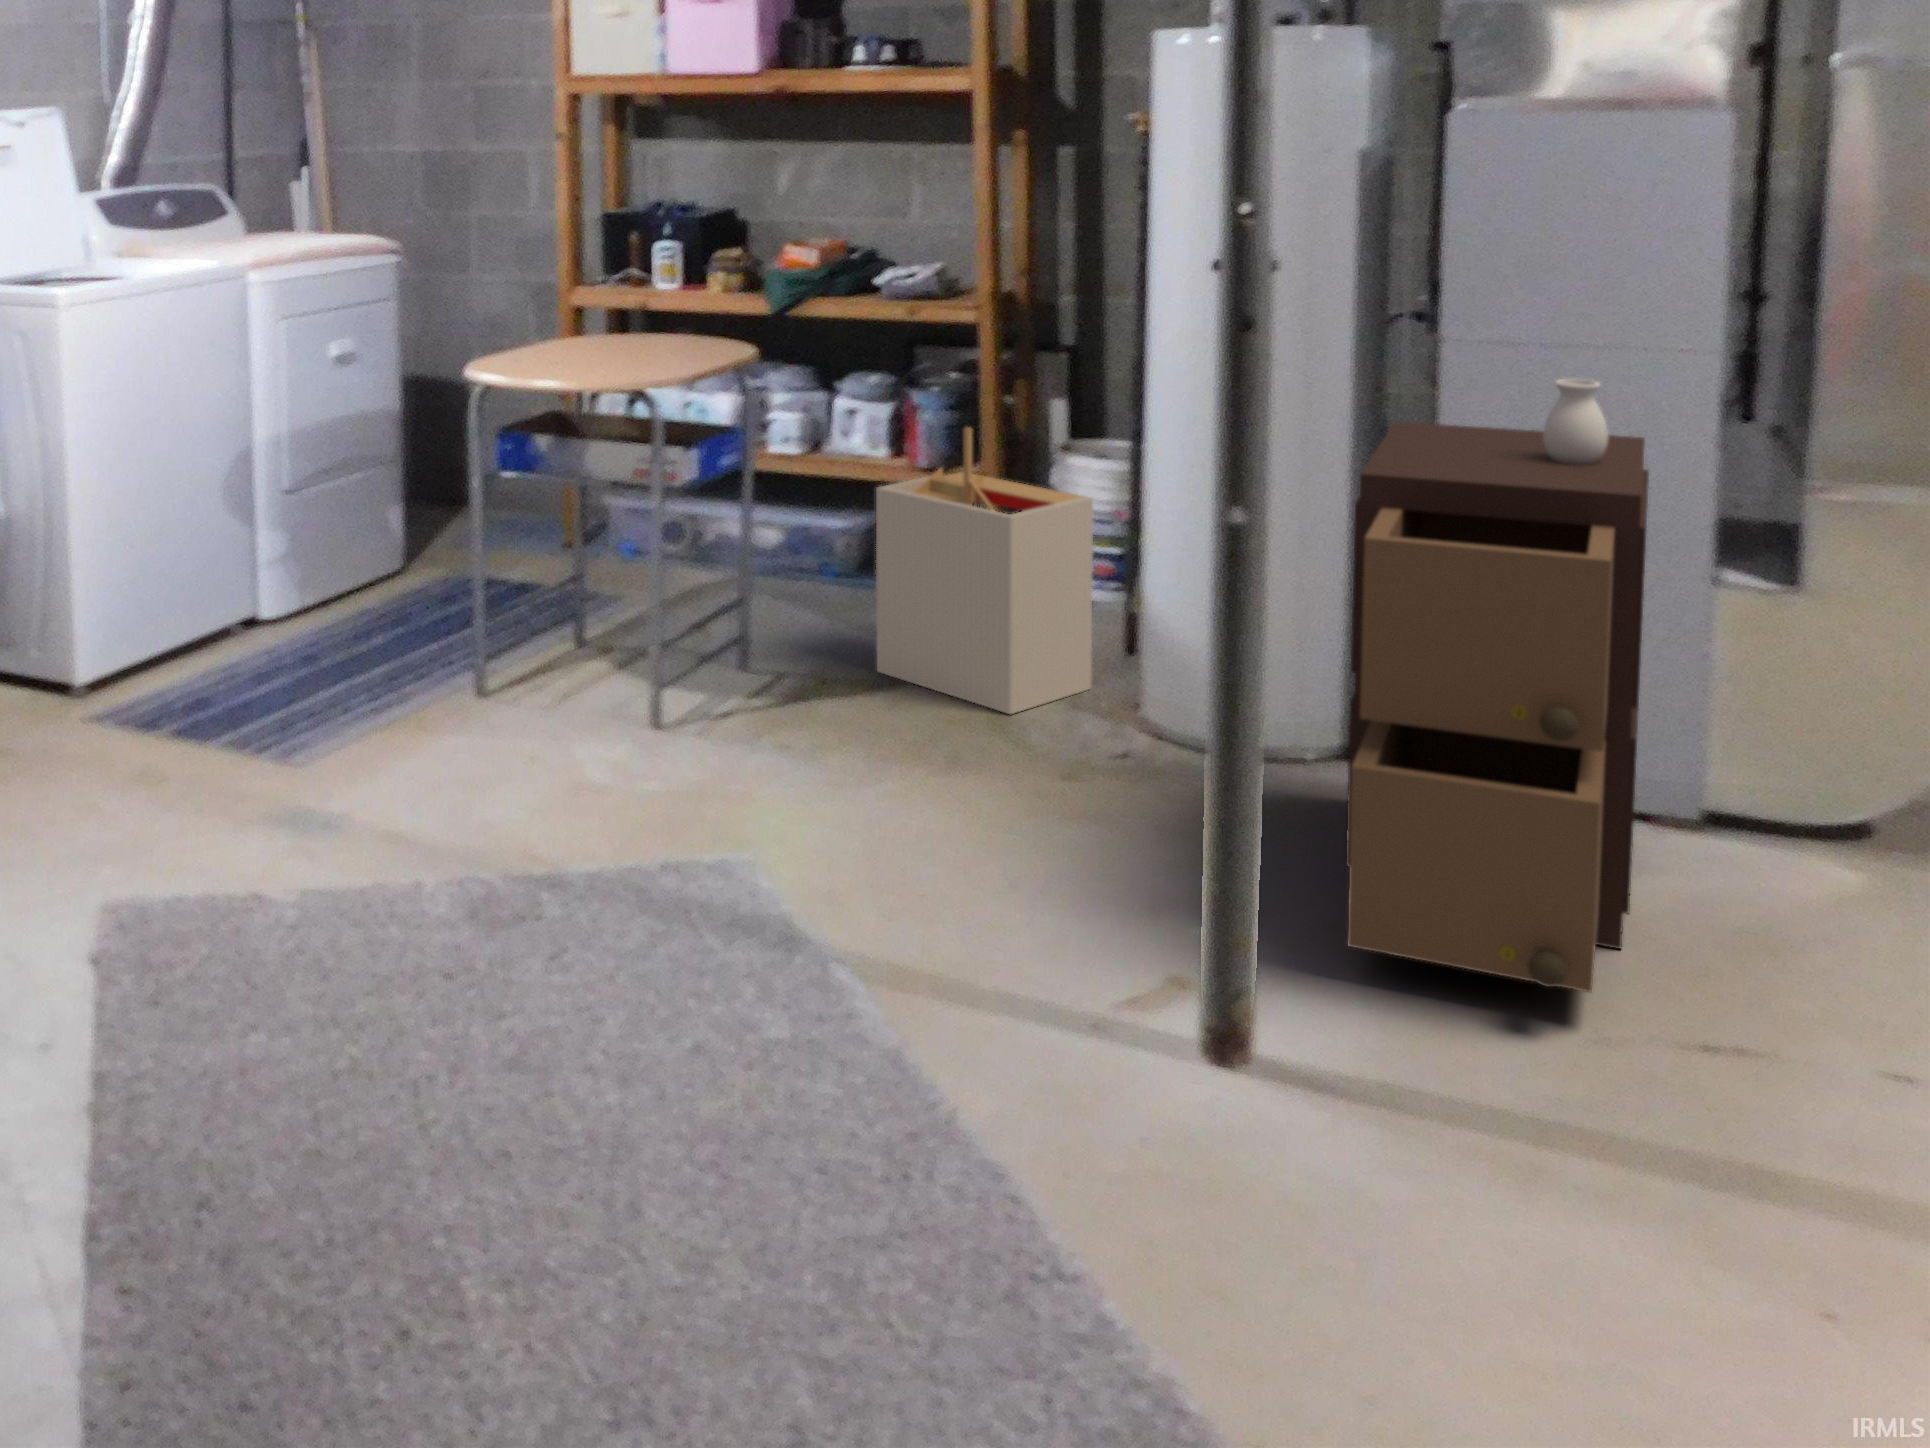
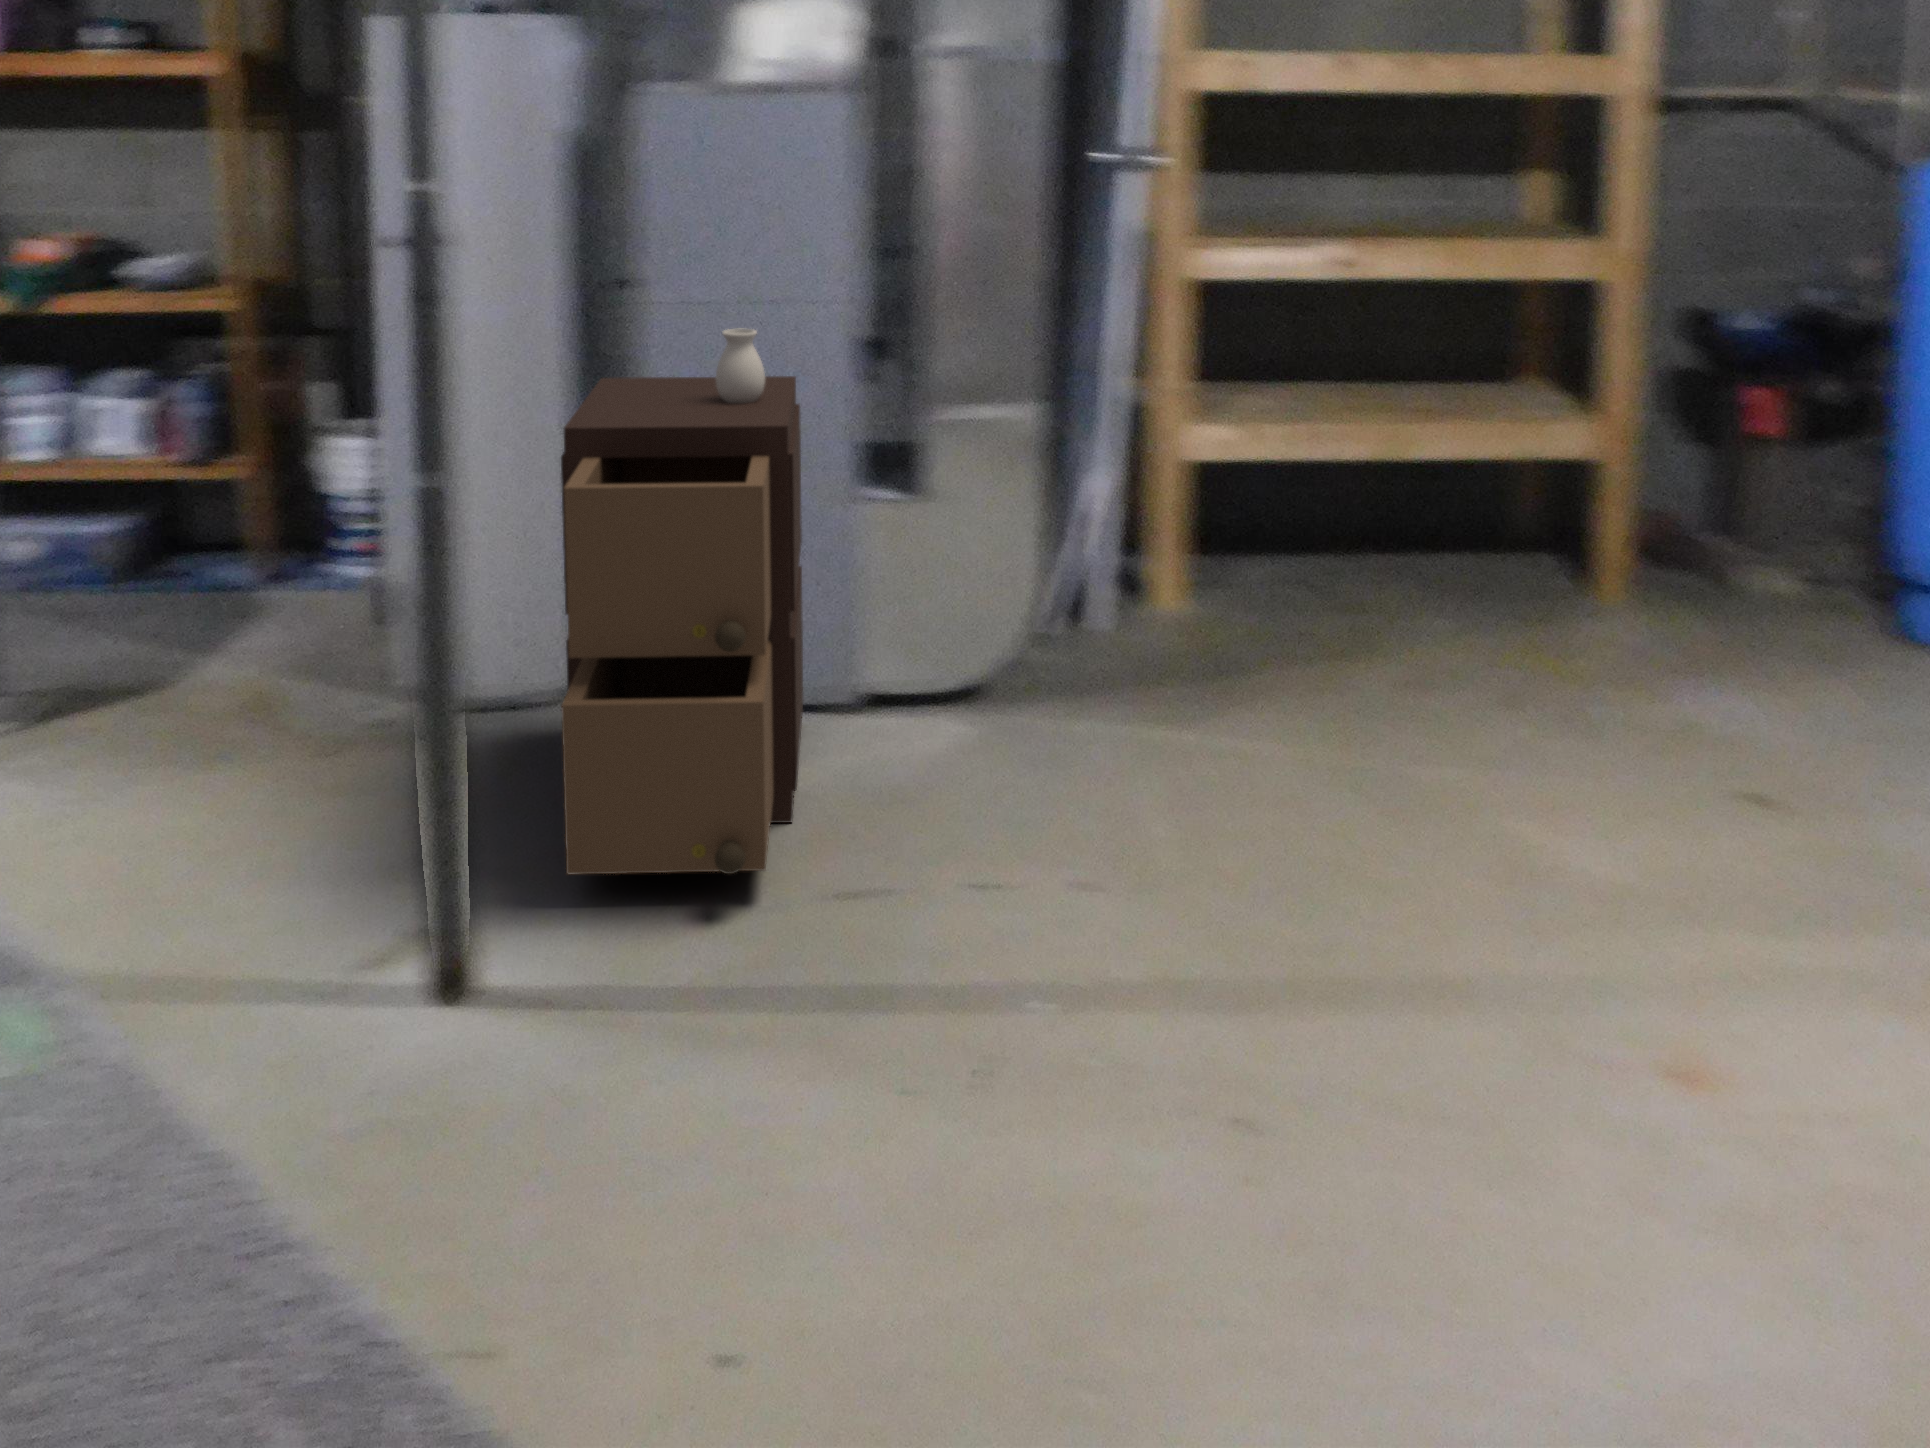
storage bin: present [876,428,1093,714] -> none [122,415,355,700]

